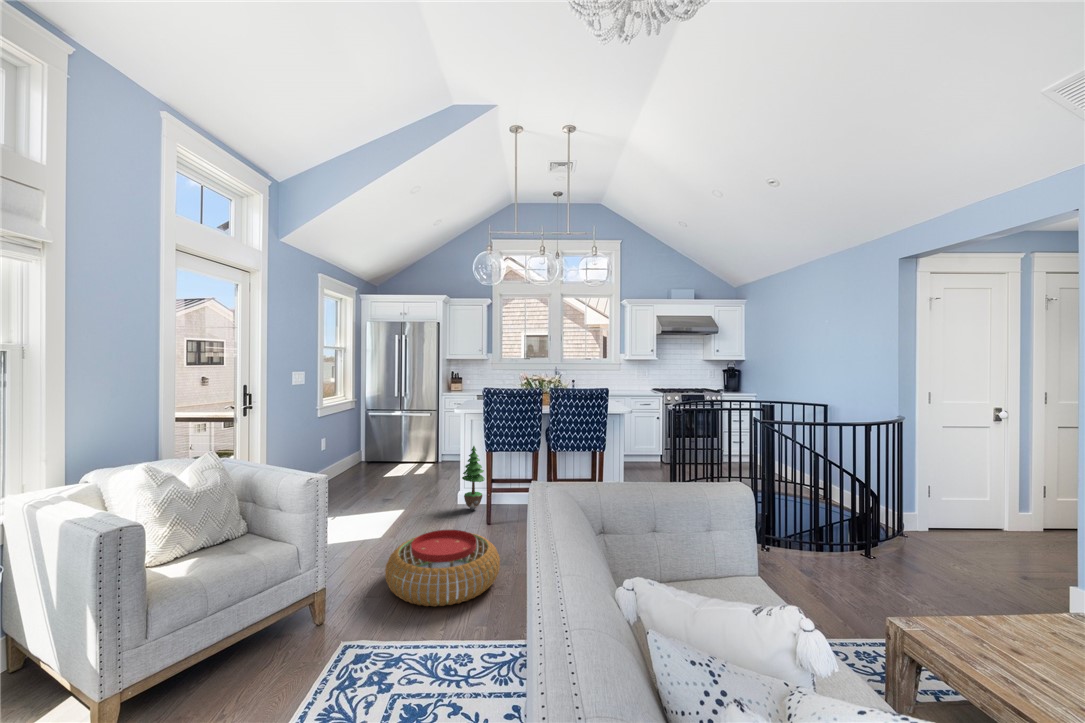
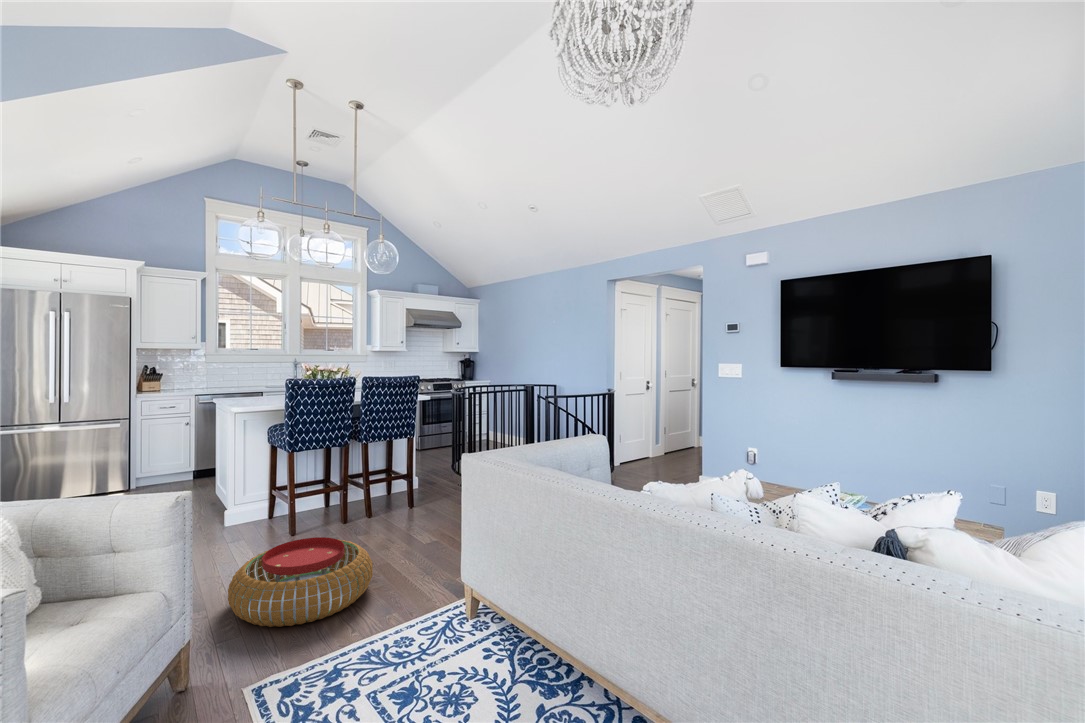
potted tree: present [462,446,485,509] -> none [240,450,272,529]

